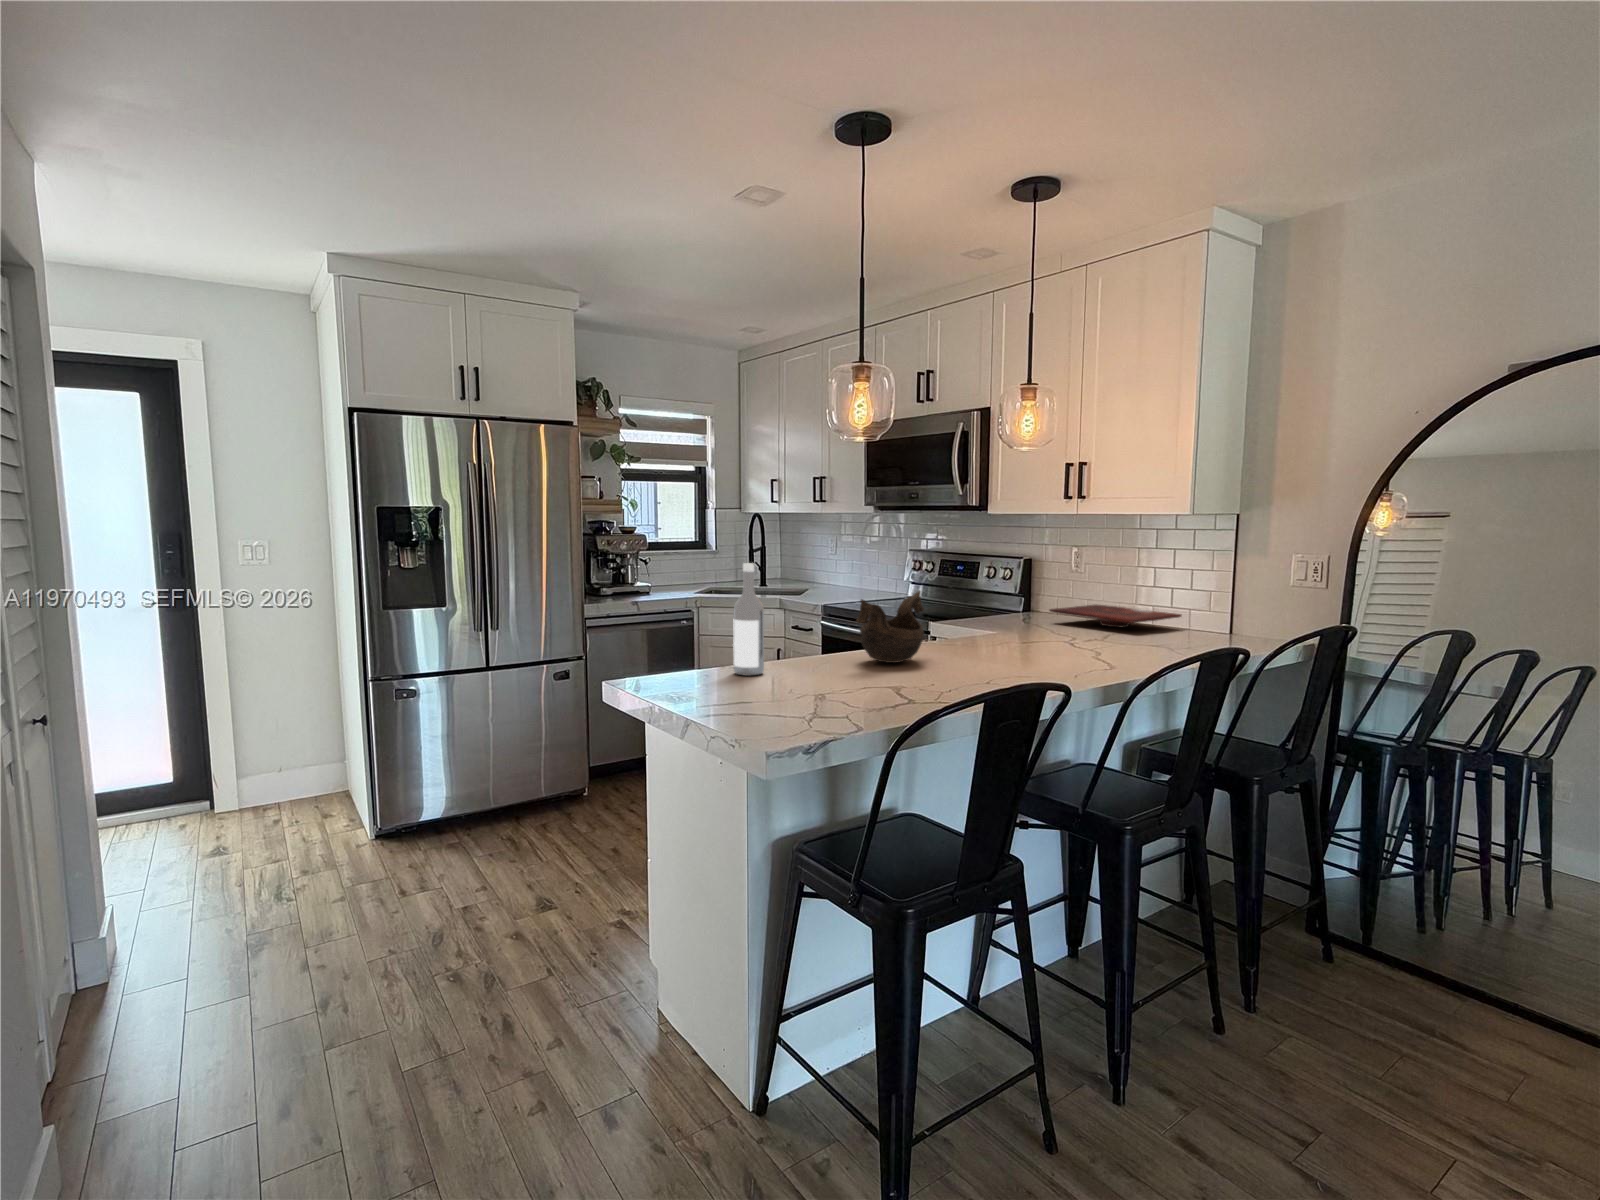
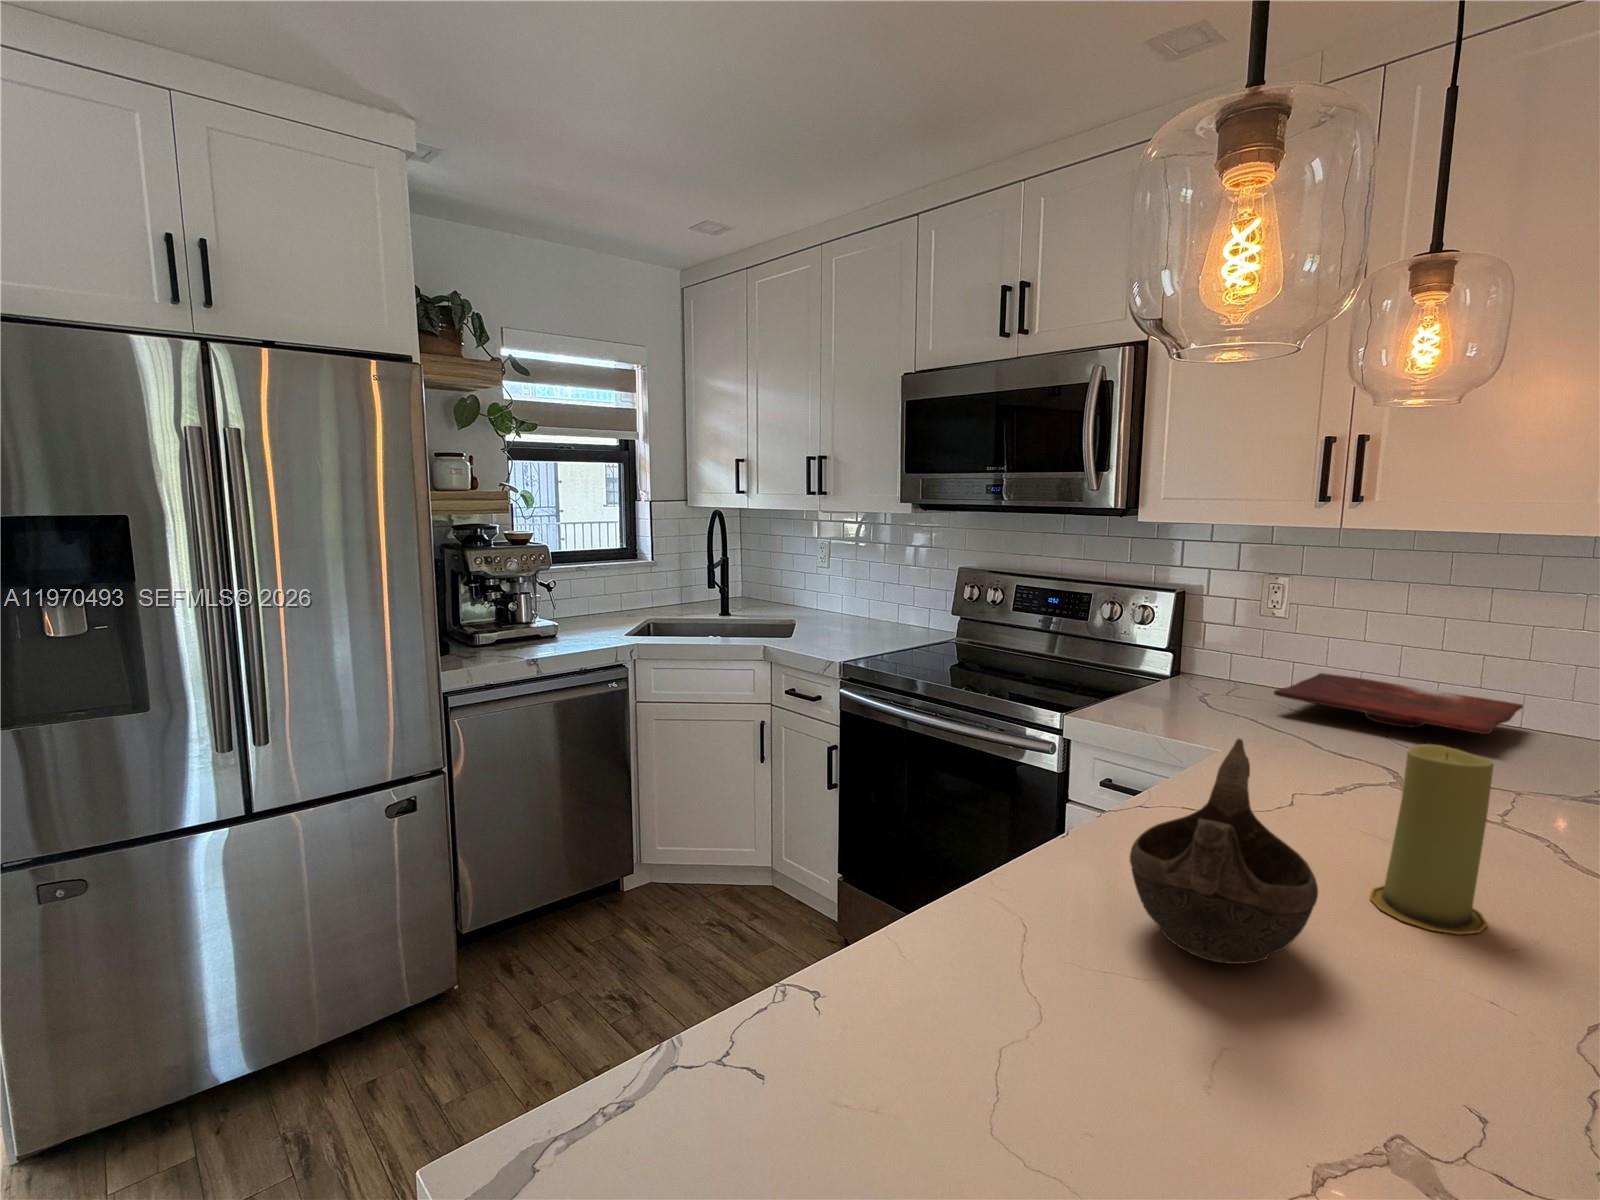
wine bottle: present [733,563,764,676] -> none [853,744,952,1111]
candle: none [973,592,1013,663] -> present [1370,744,1494,934]

